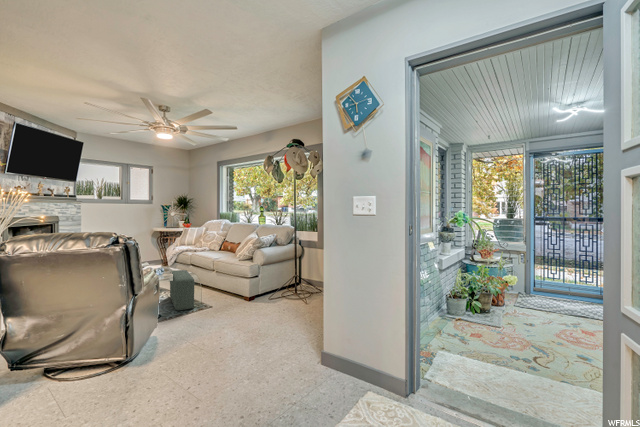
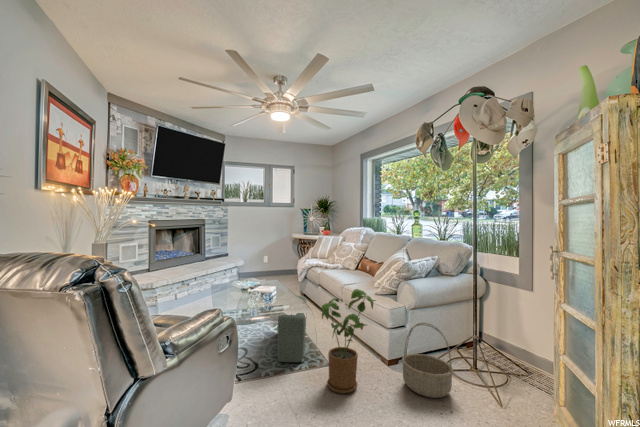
house plant: none [209,255,243,315] -> present [322,289,376,393]
basket: none [258,269,285,307] -> present [402,323,454,398]

